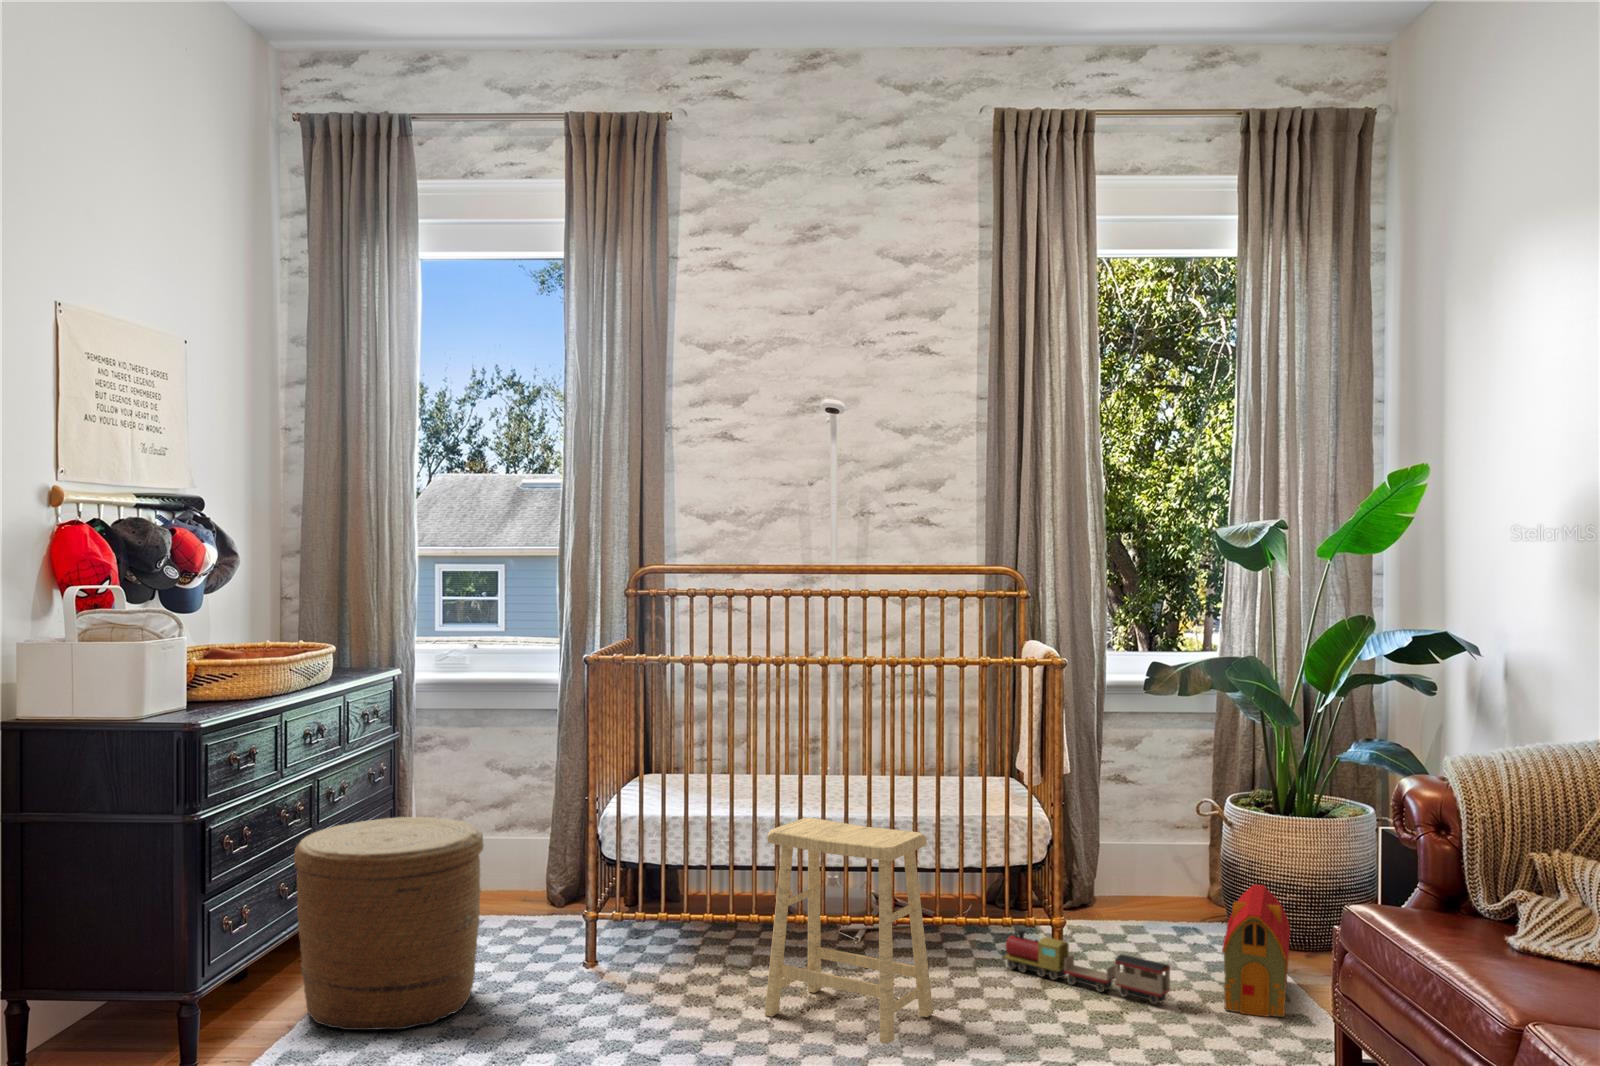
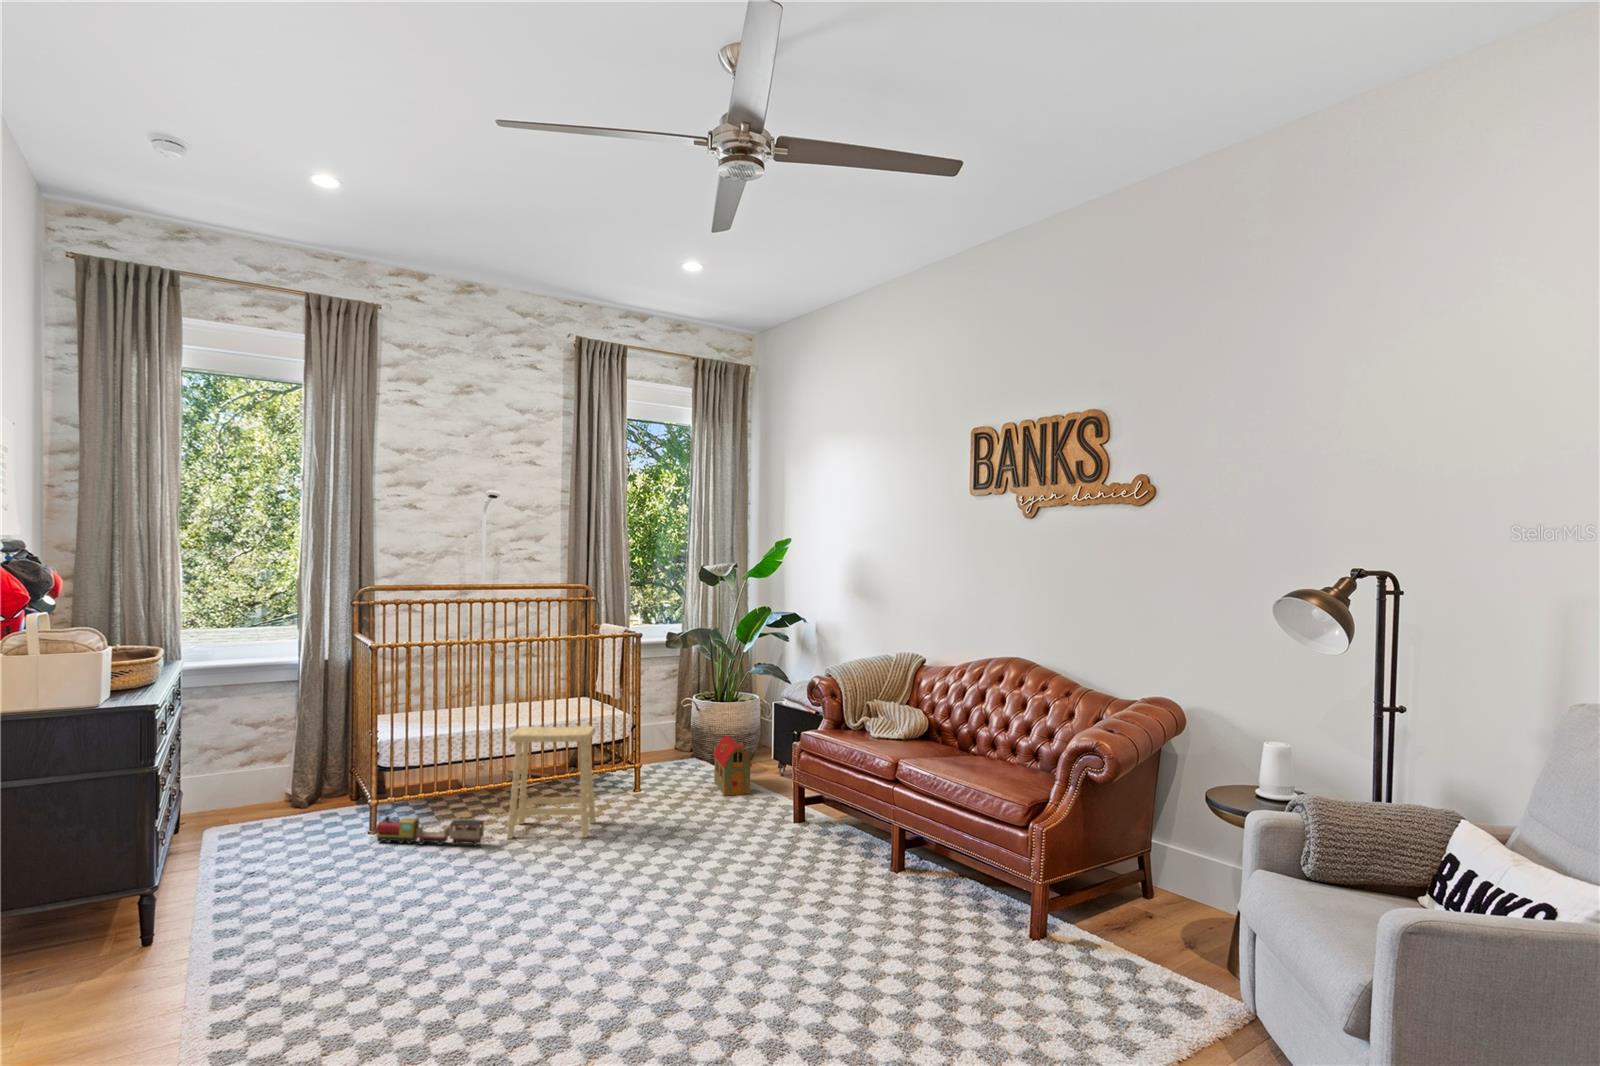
woven basket: present [294,817,484,1030] -> none [182,754,323,900]
toy train: present [1004,930,1170,1004] -> present [375,816,484,845]

